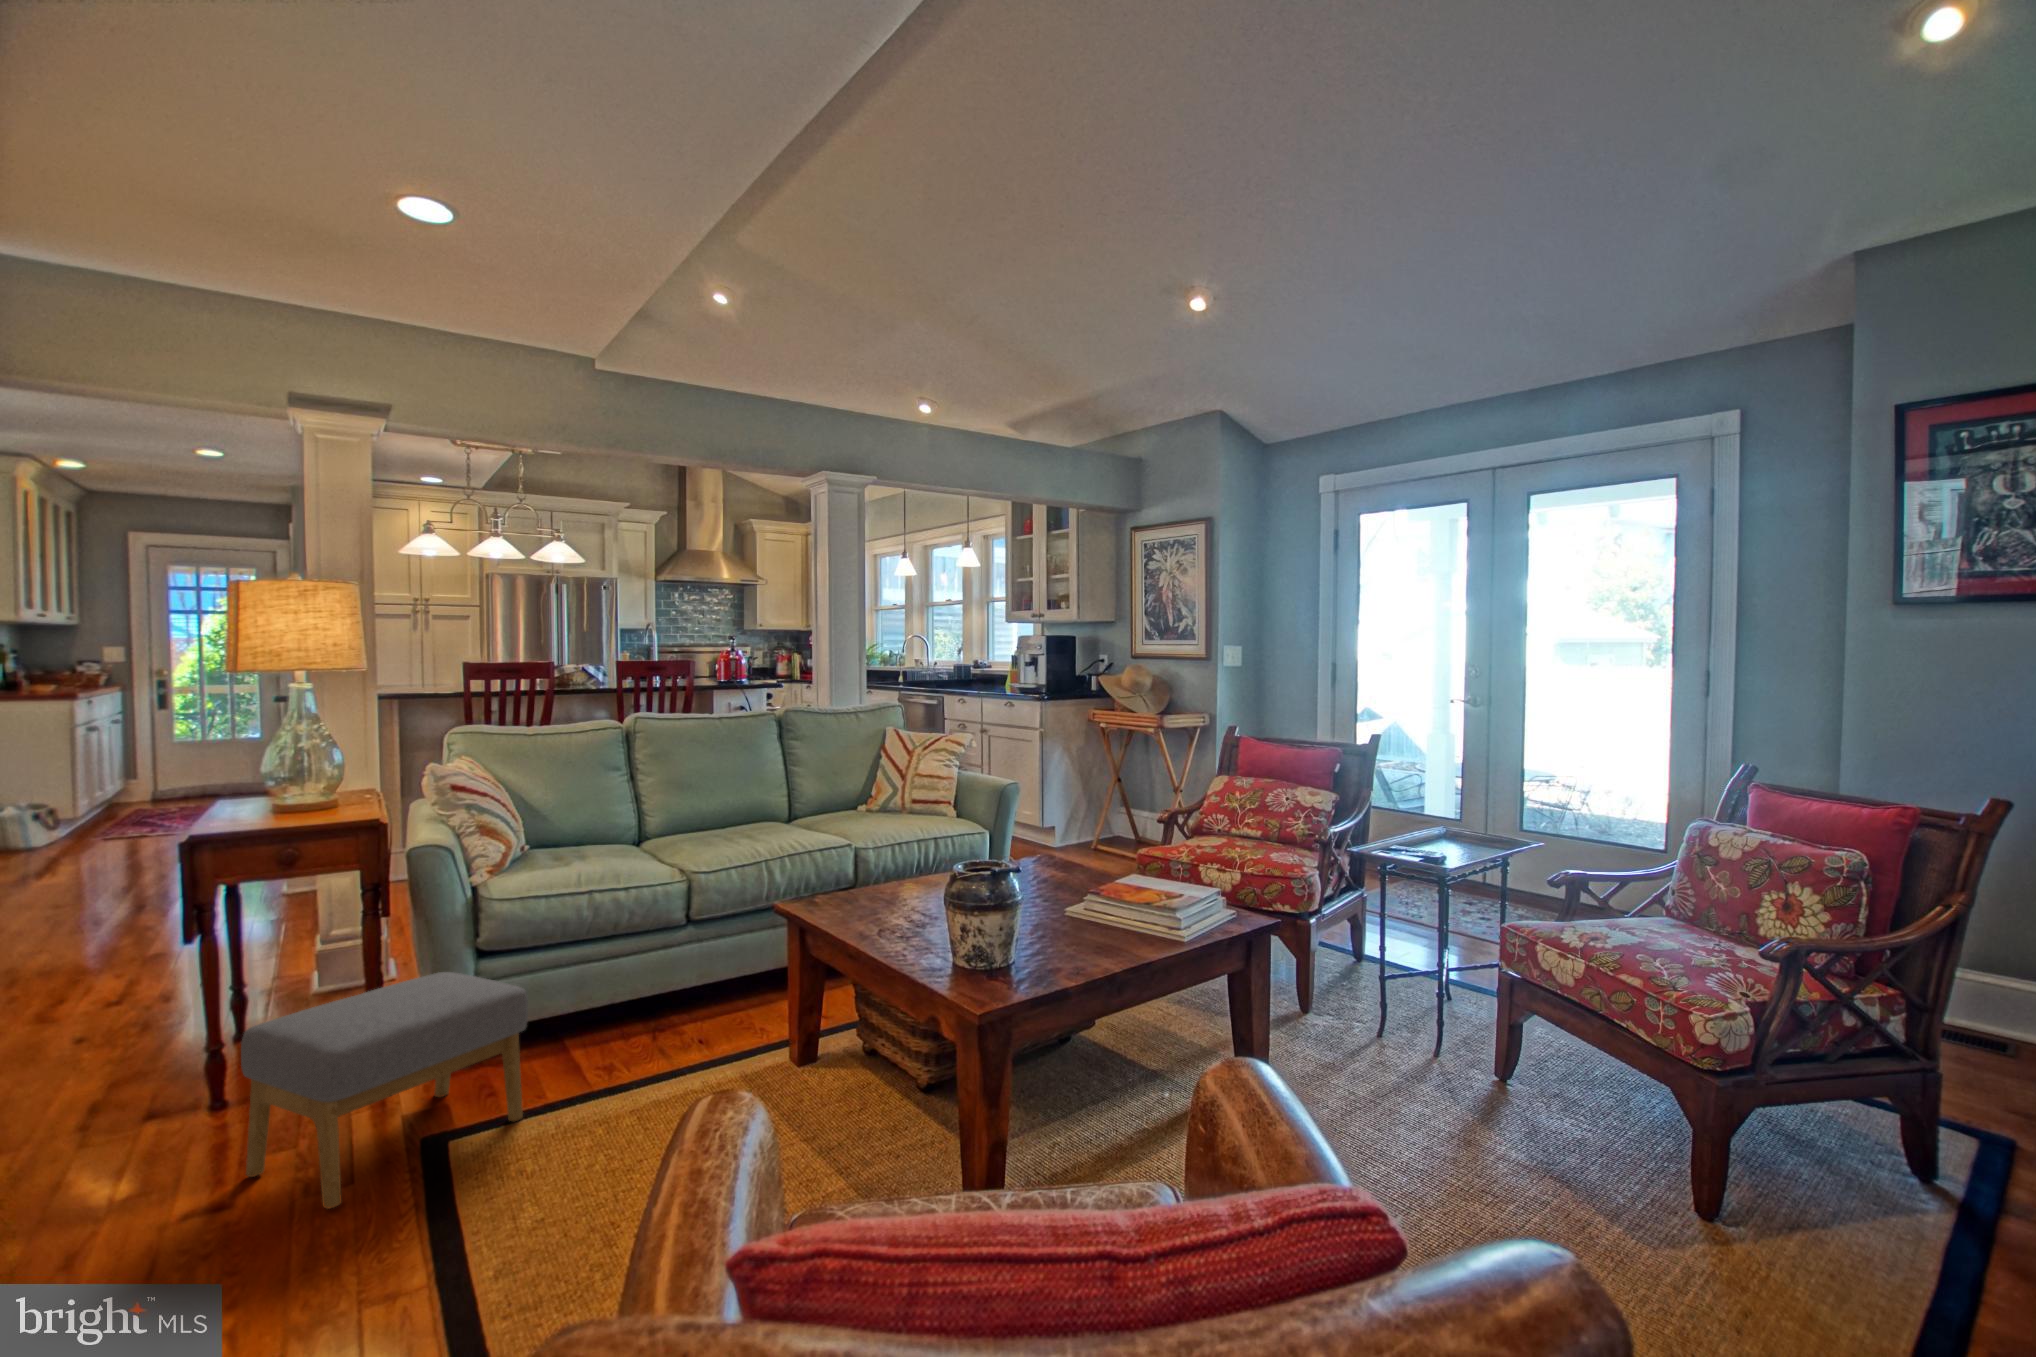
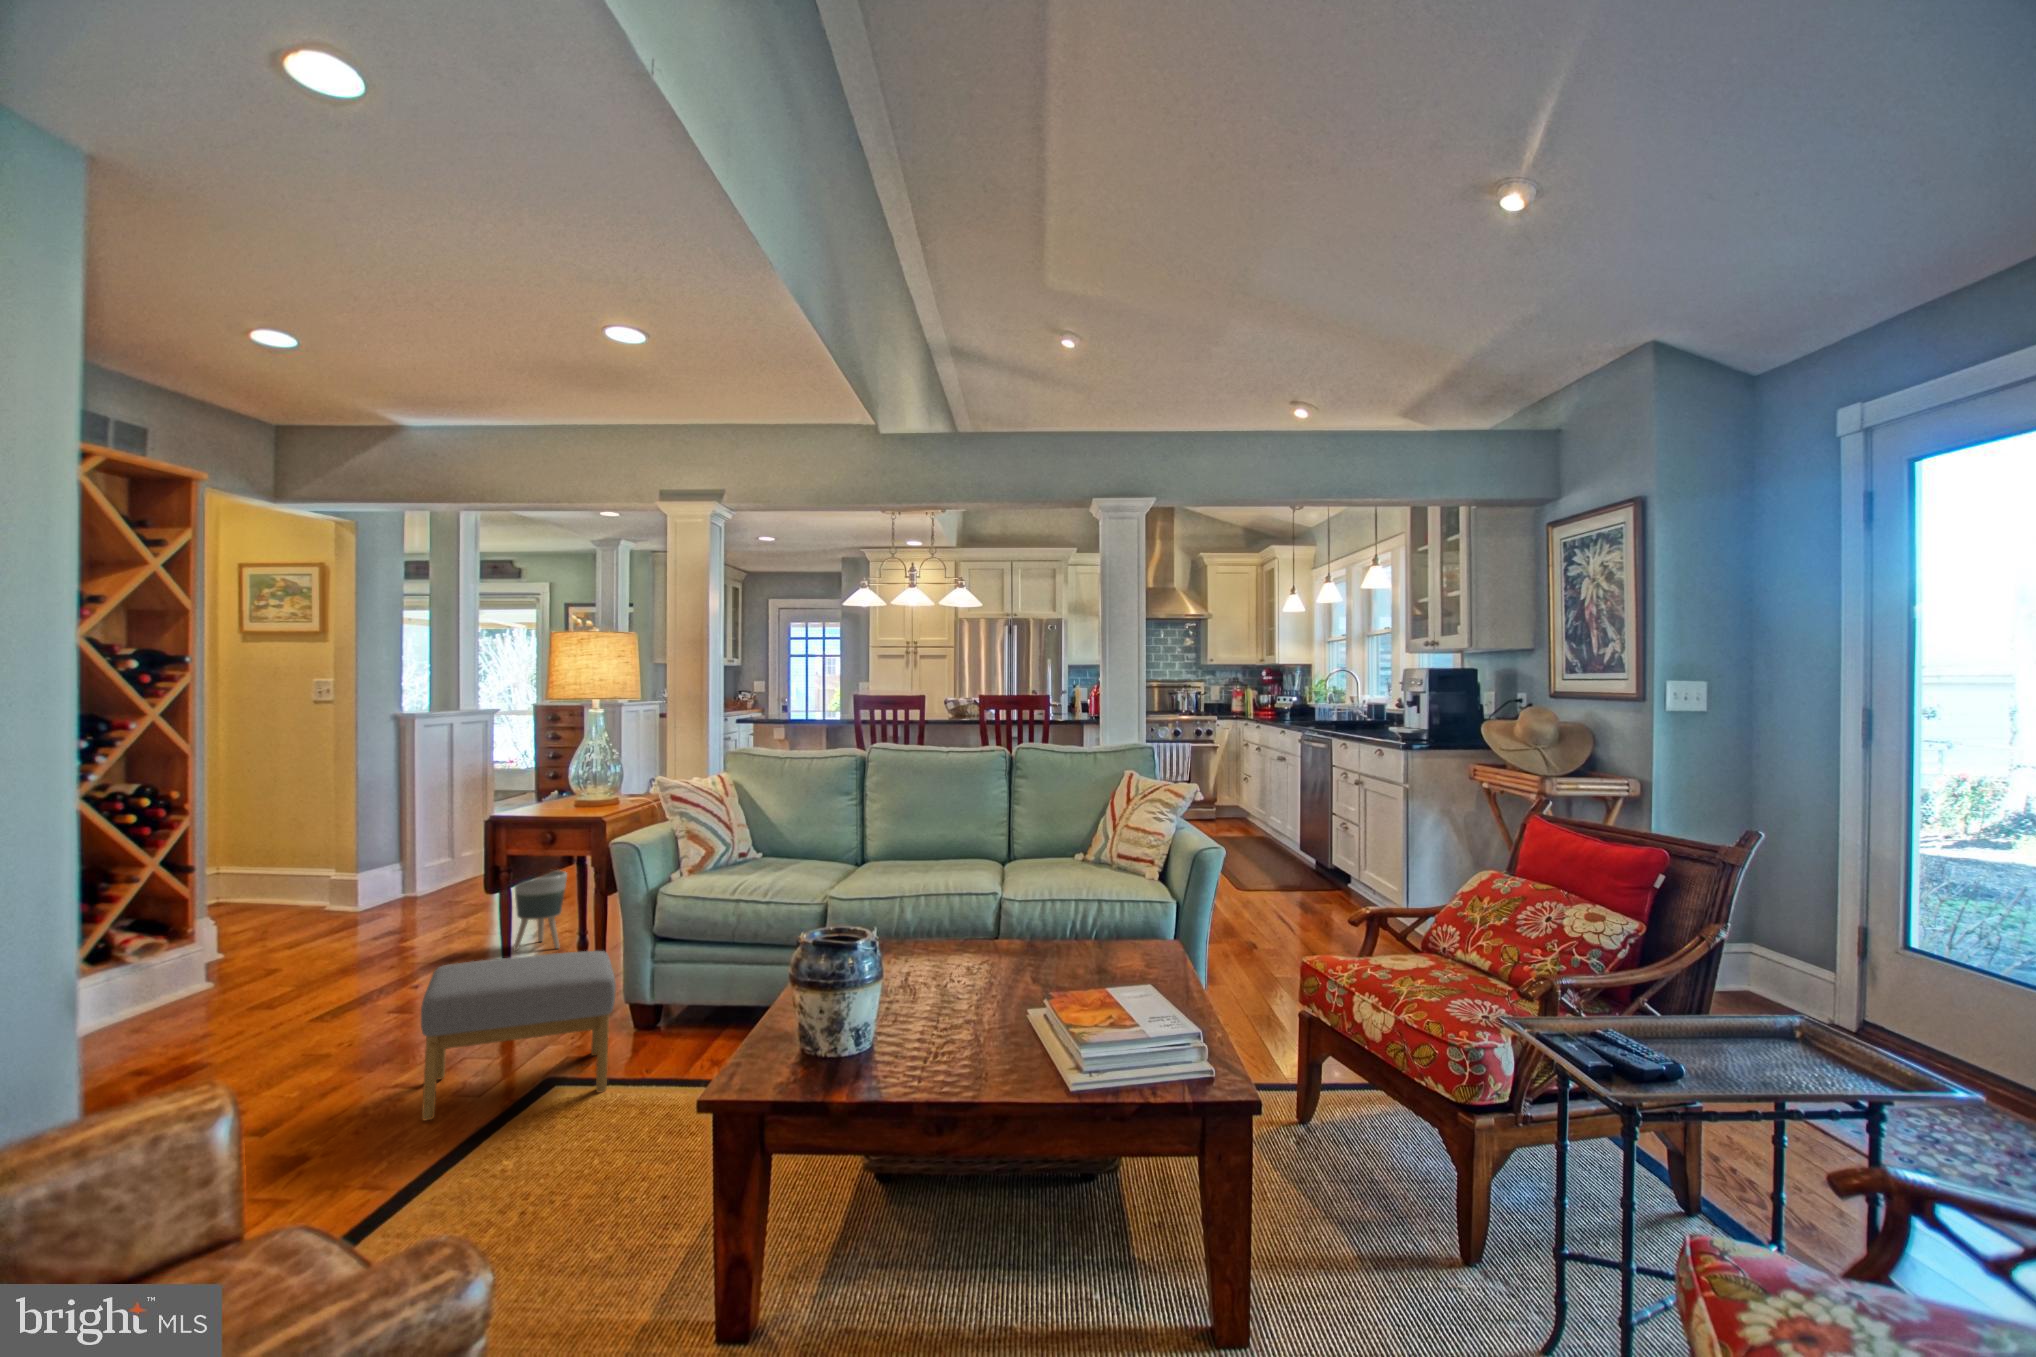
planter: none [57,915,152,1039] -> present [513,870,567,951]

